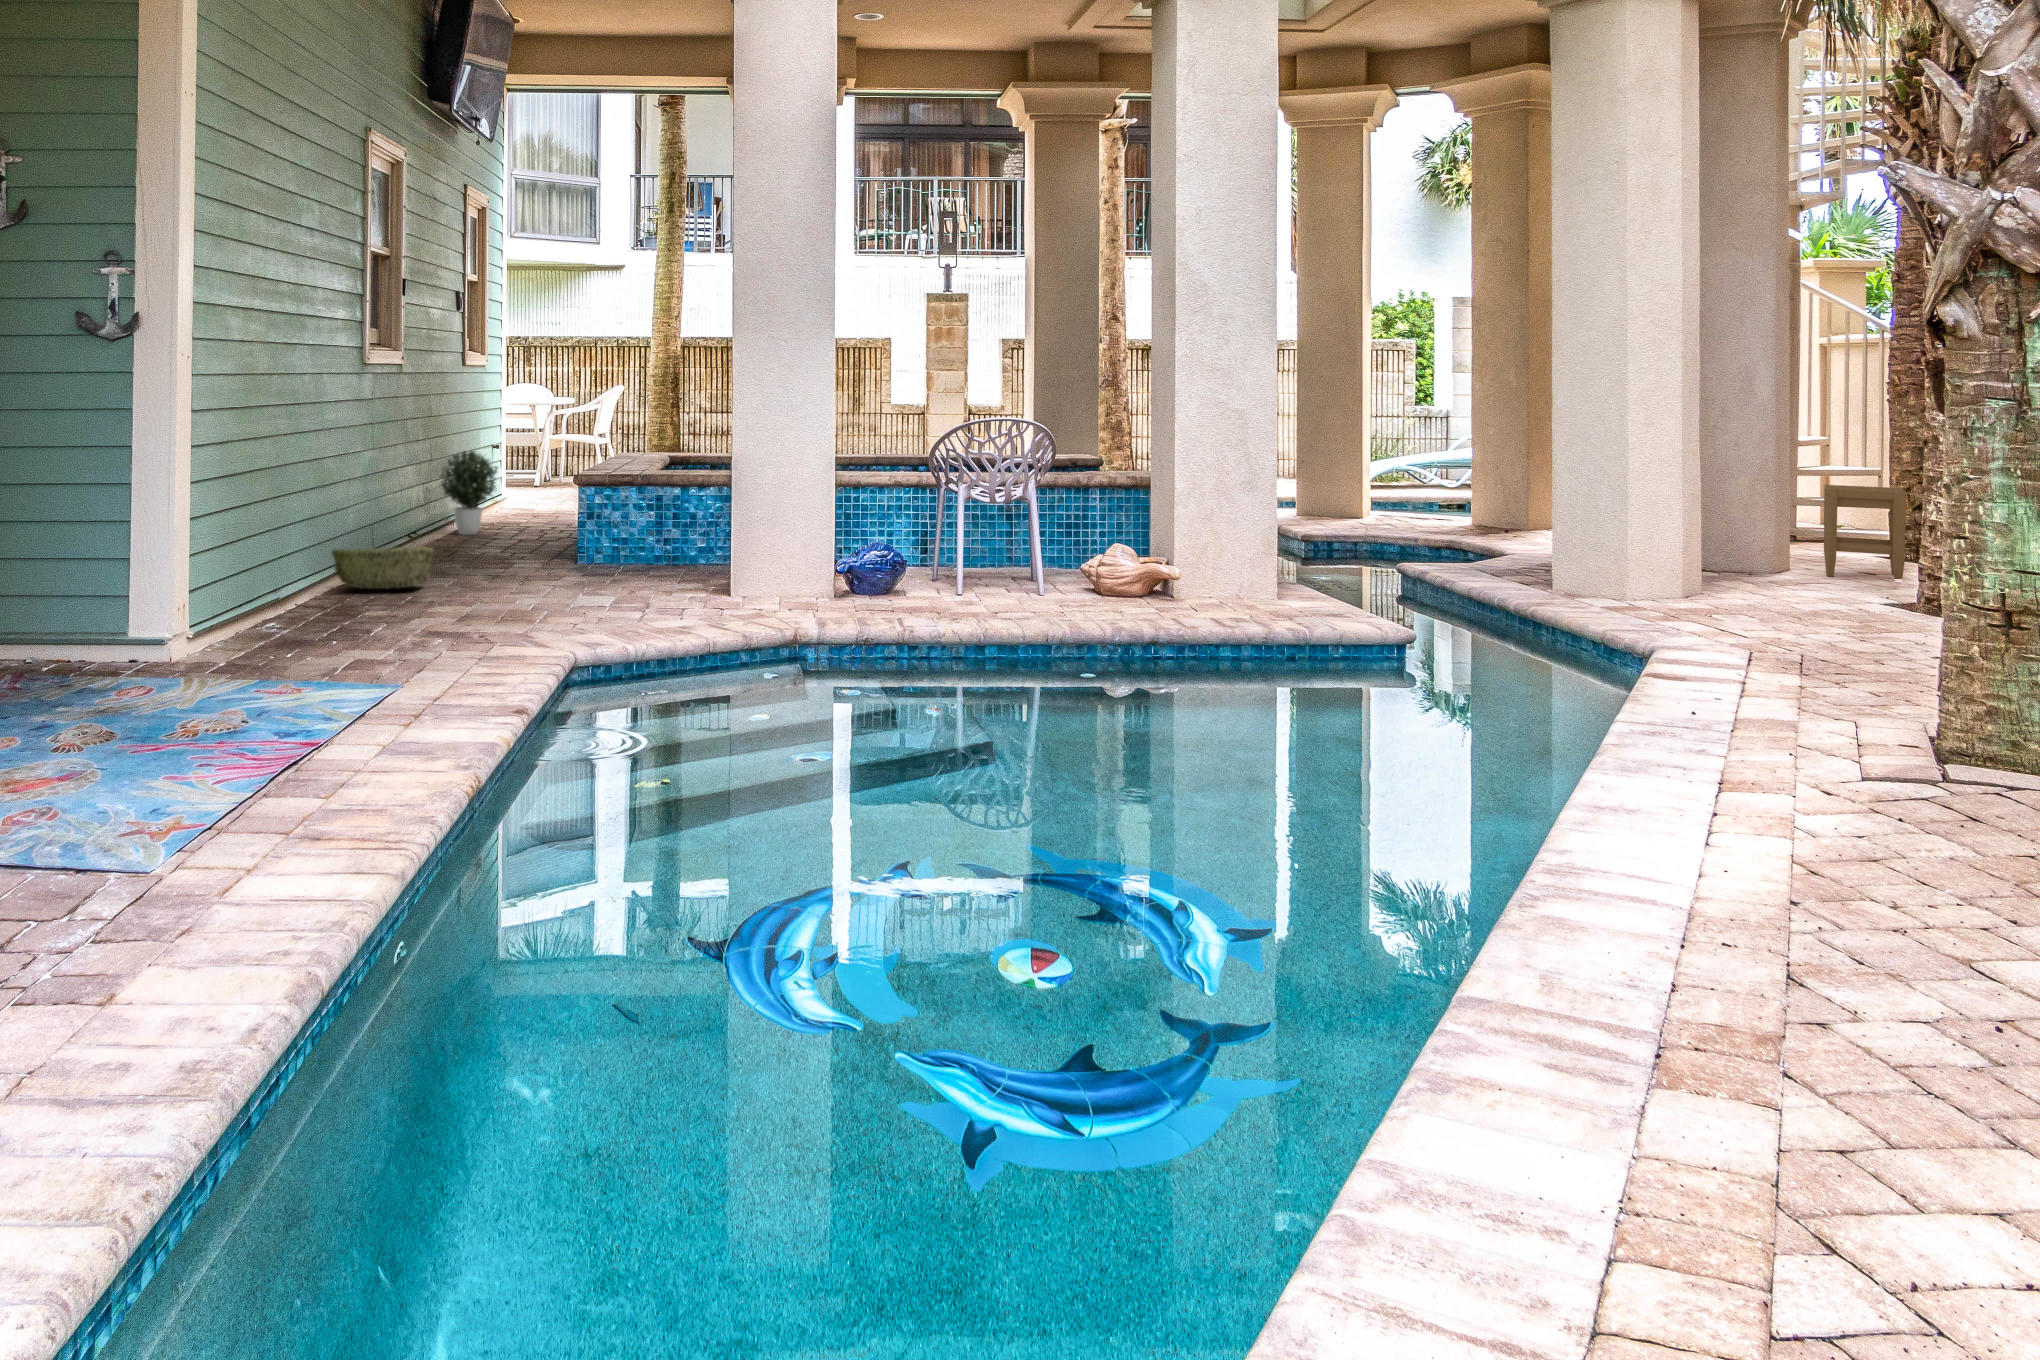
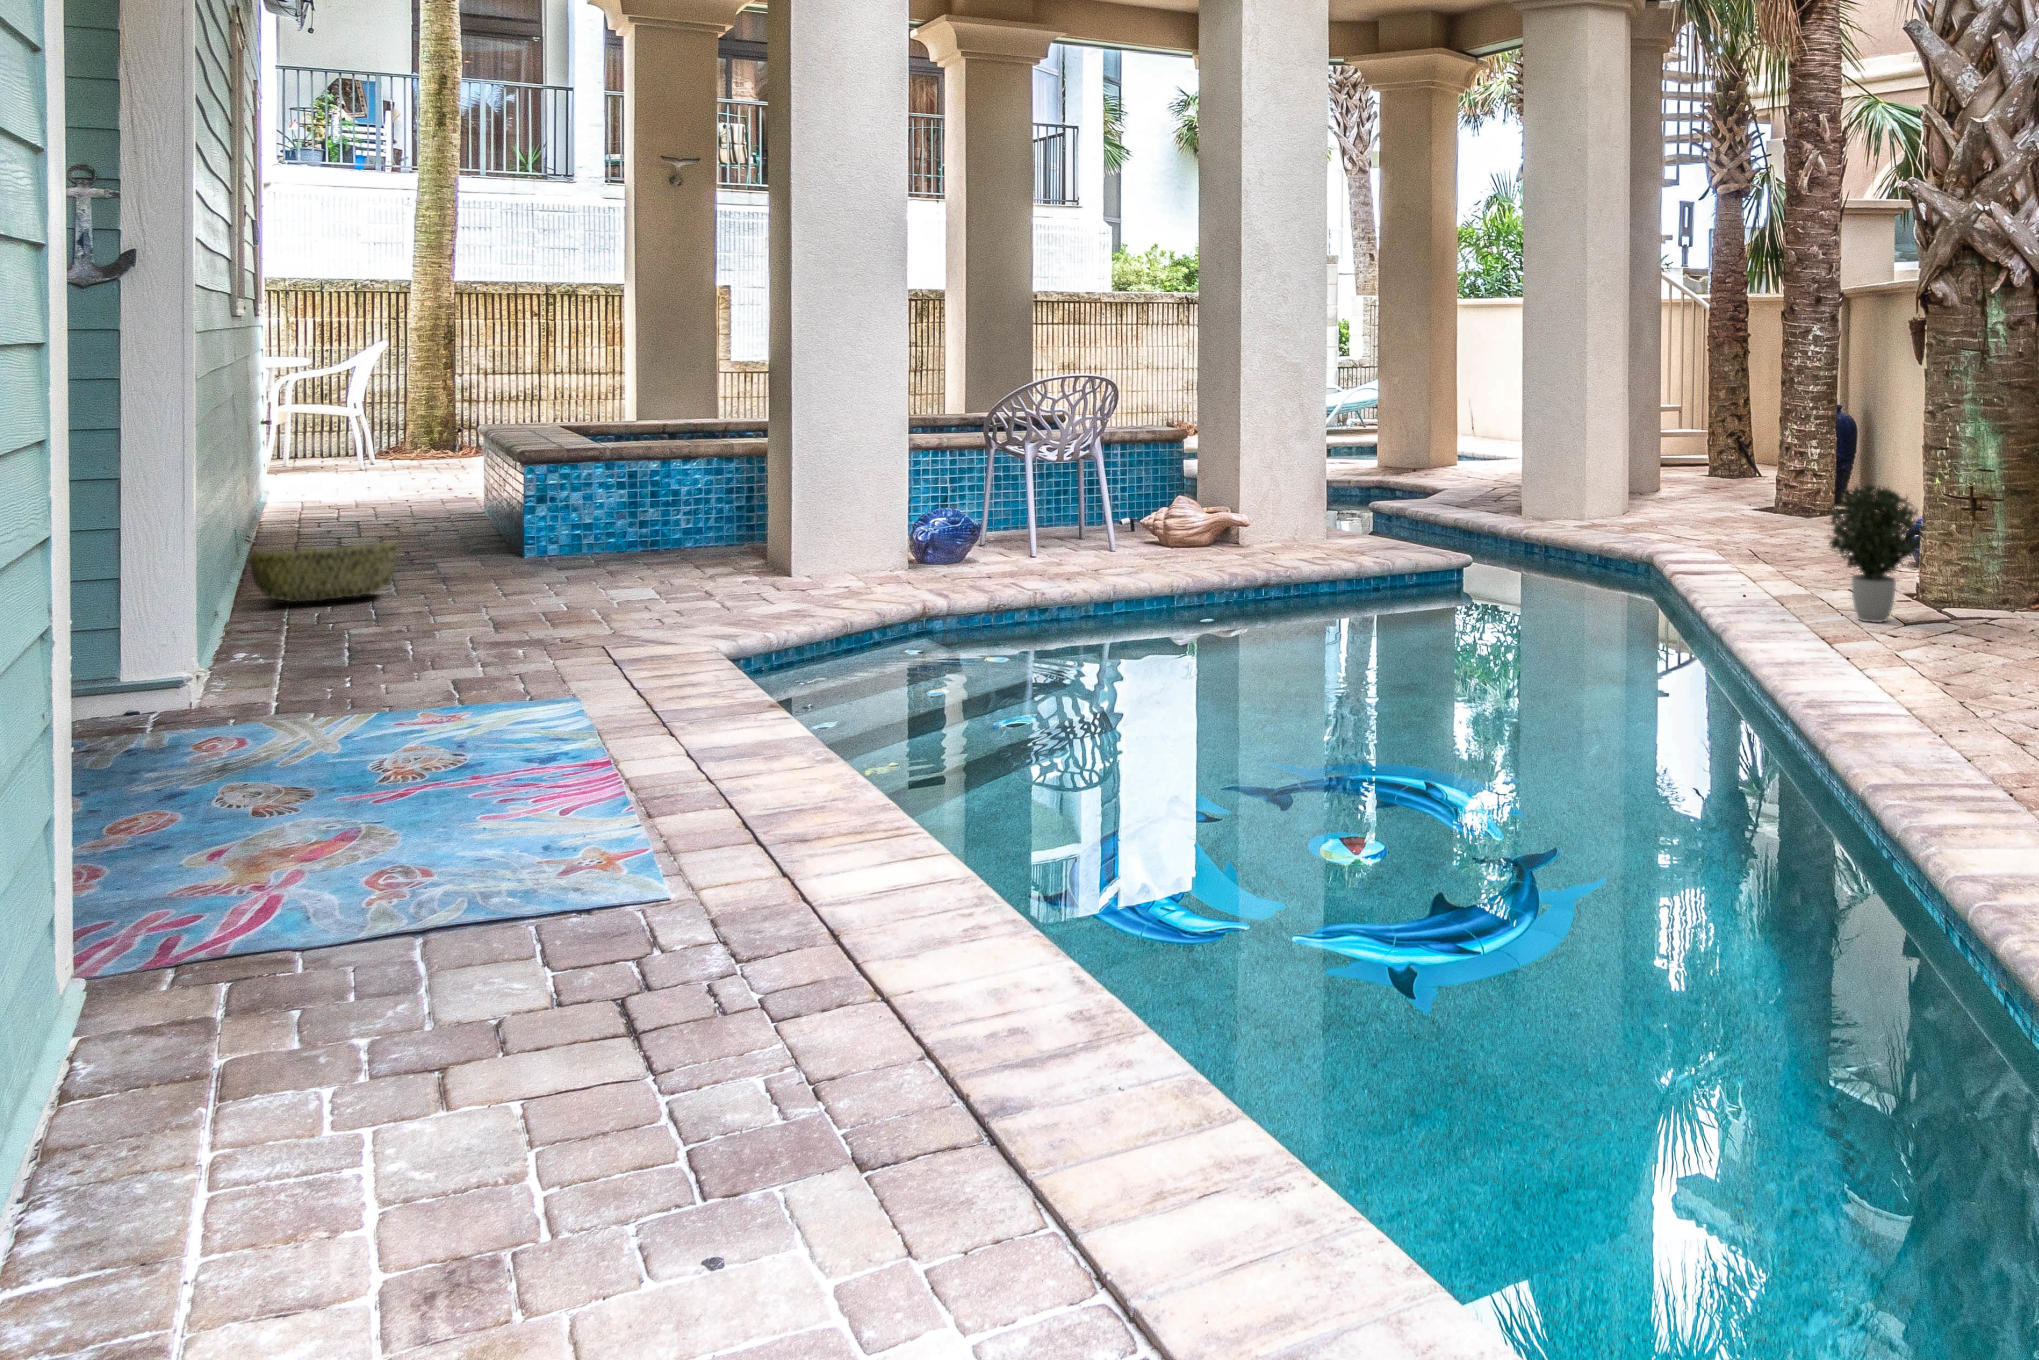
potted plant: present [440,451,498,535] -> present [1828,485,1926,622]
stool: present [1824,485,1906,579] -> none [1665,423,1727,495]

